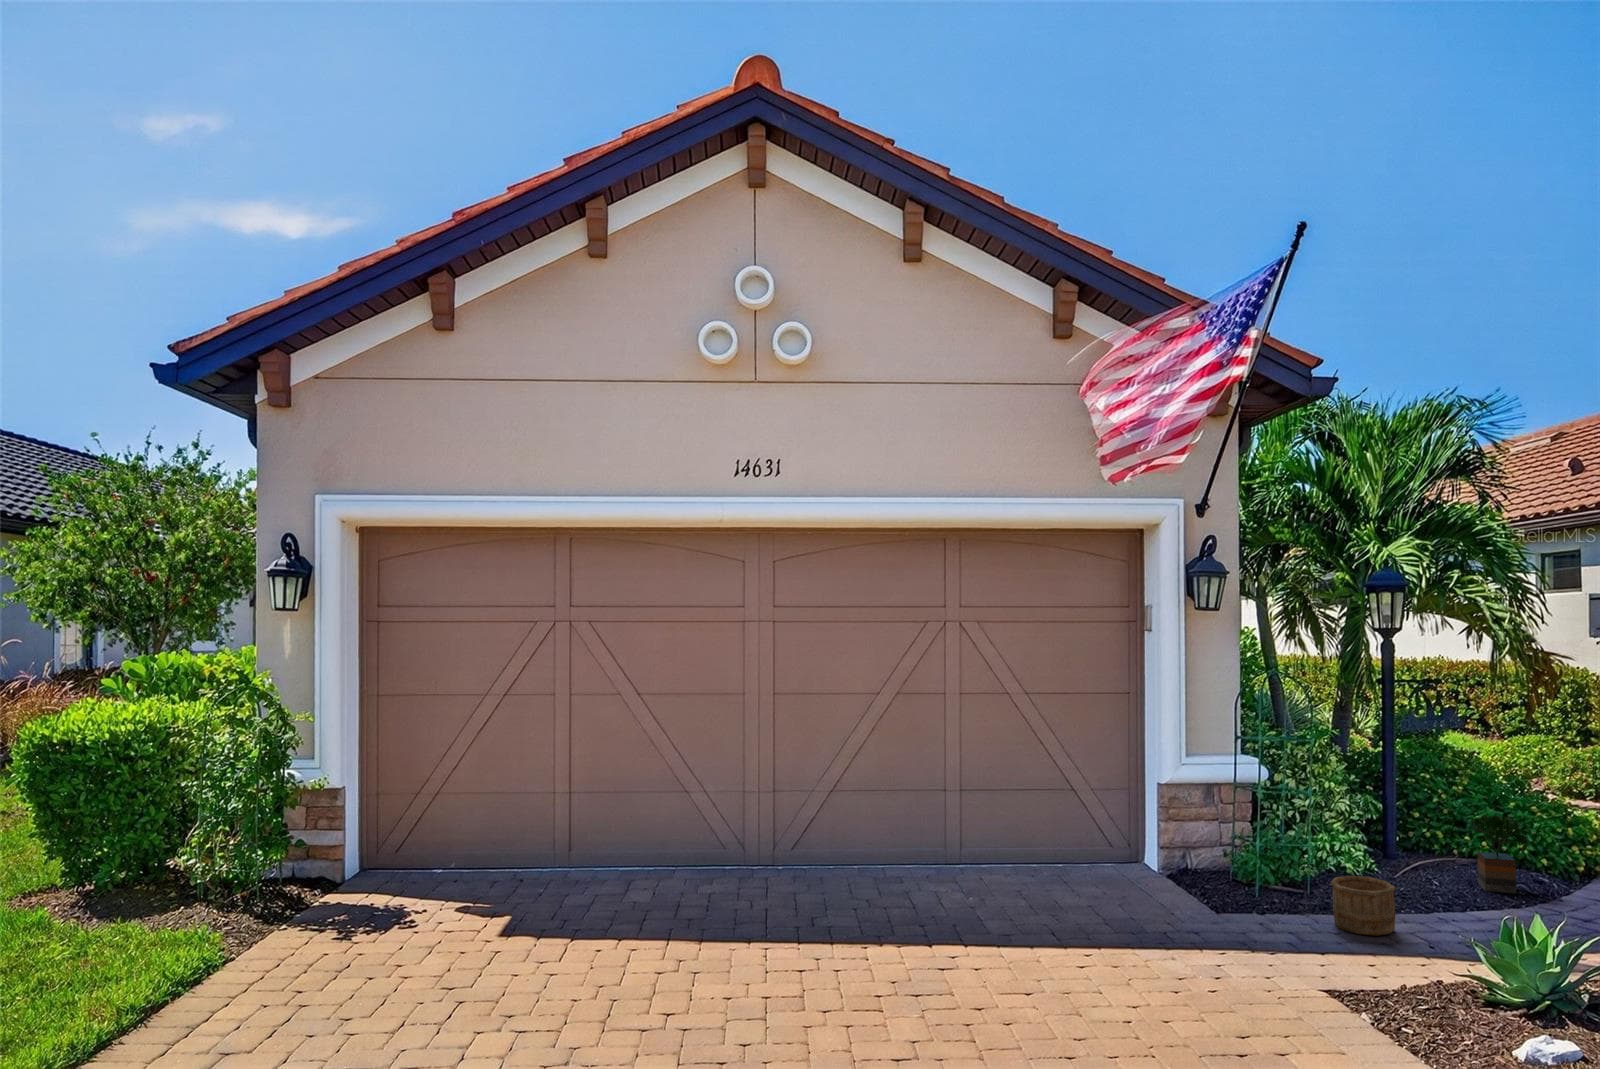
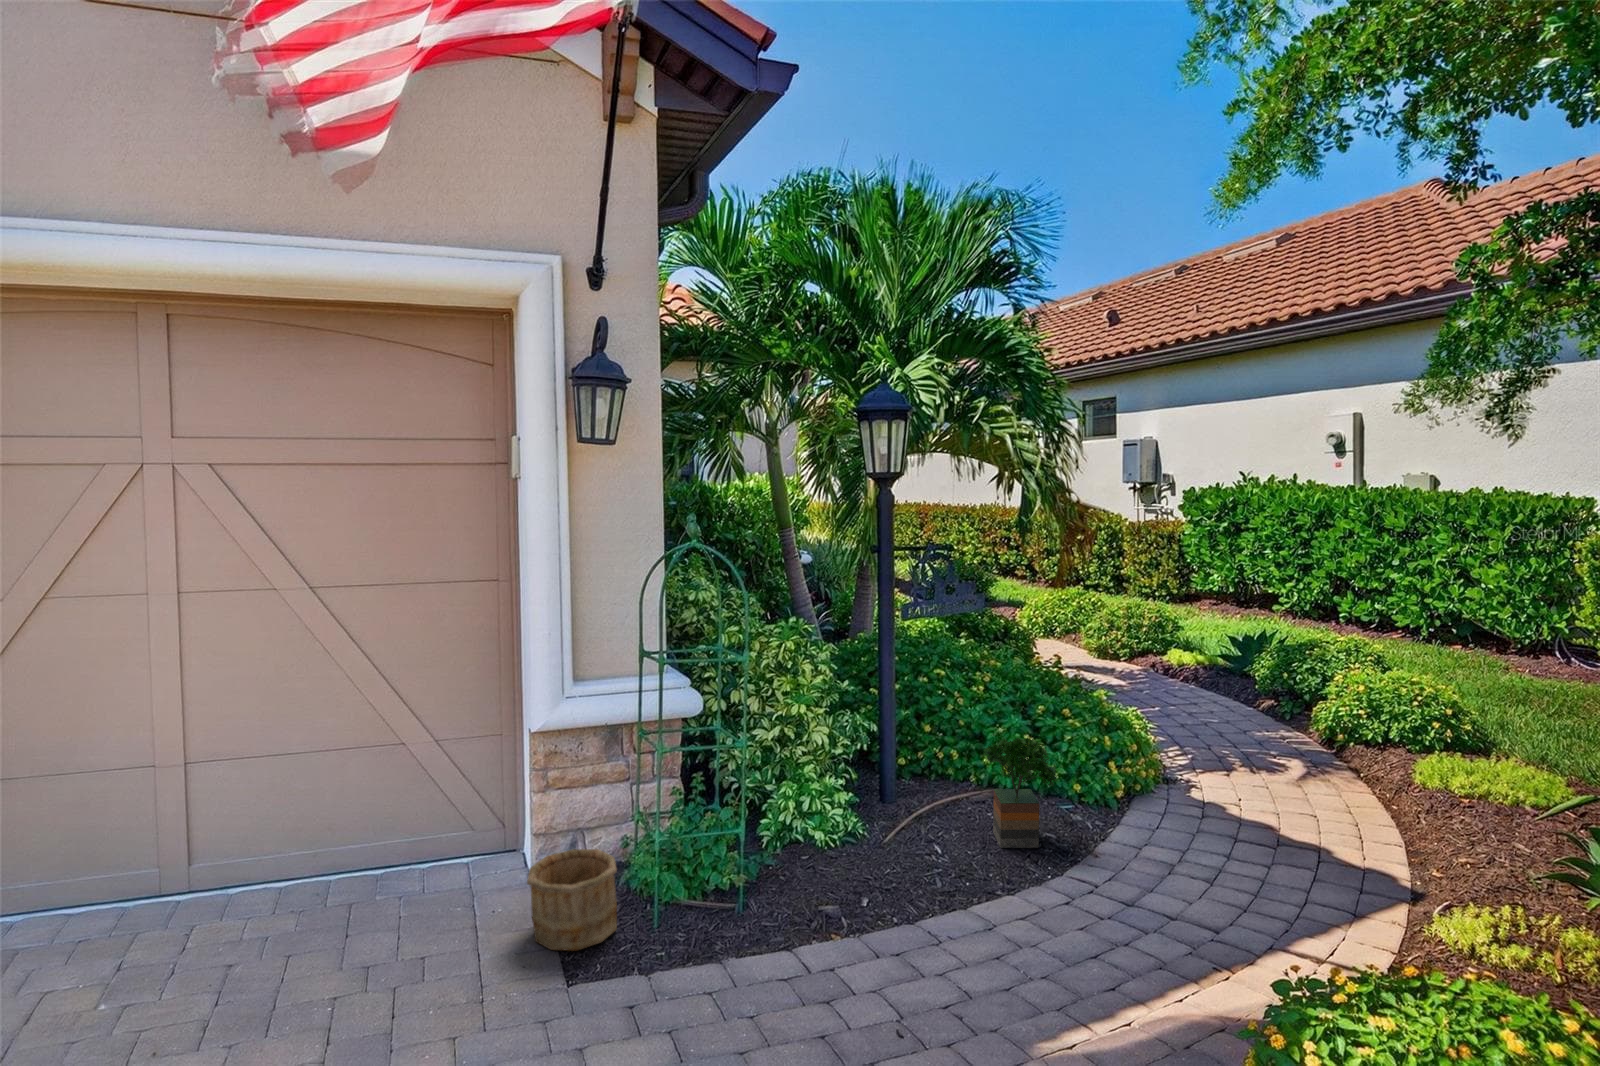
wooden bucket: present [1330,876,1396,936] -> present [527,849,617,951]

